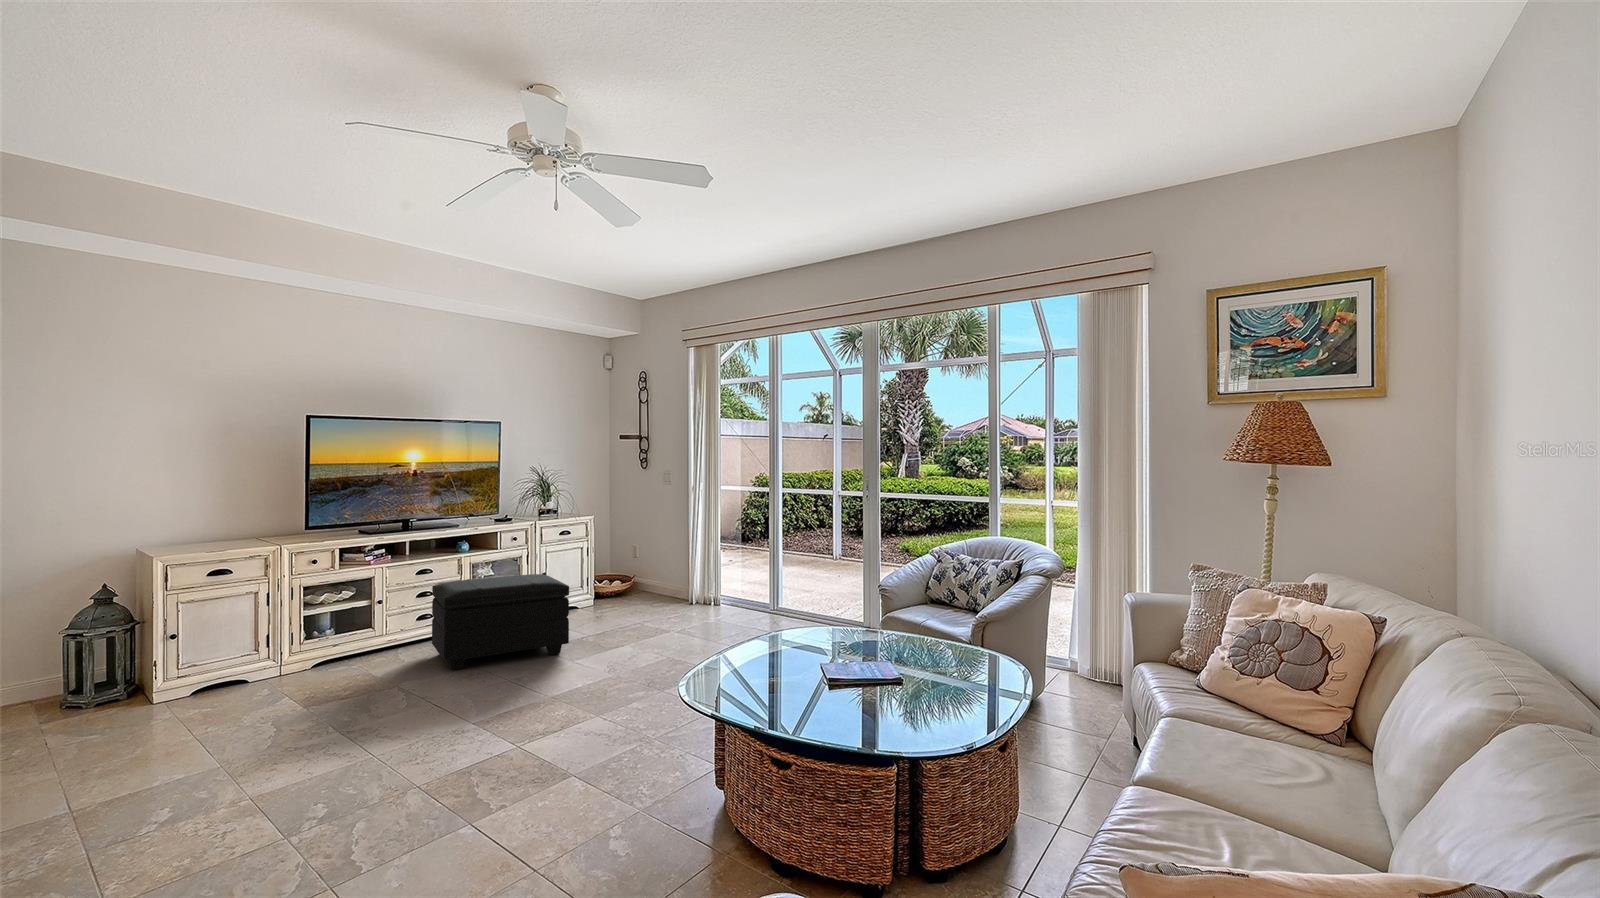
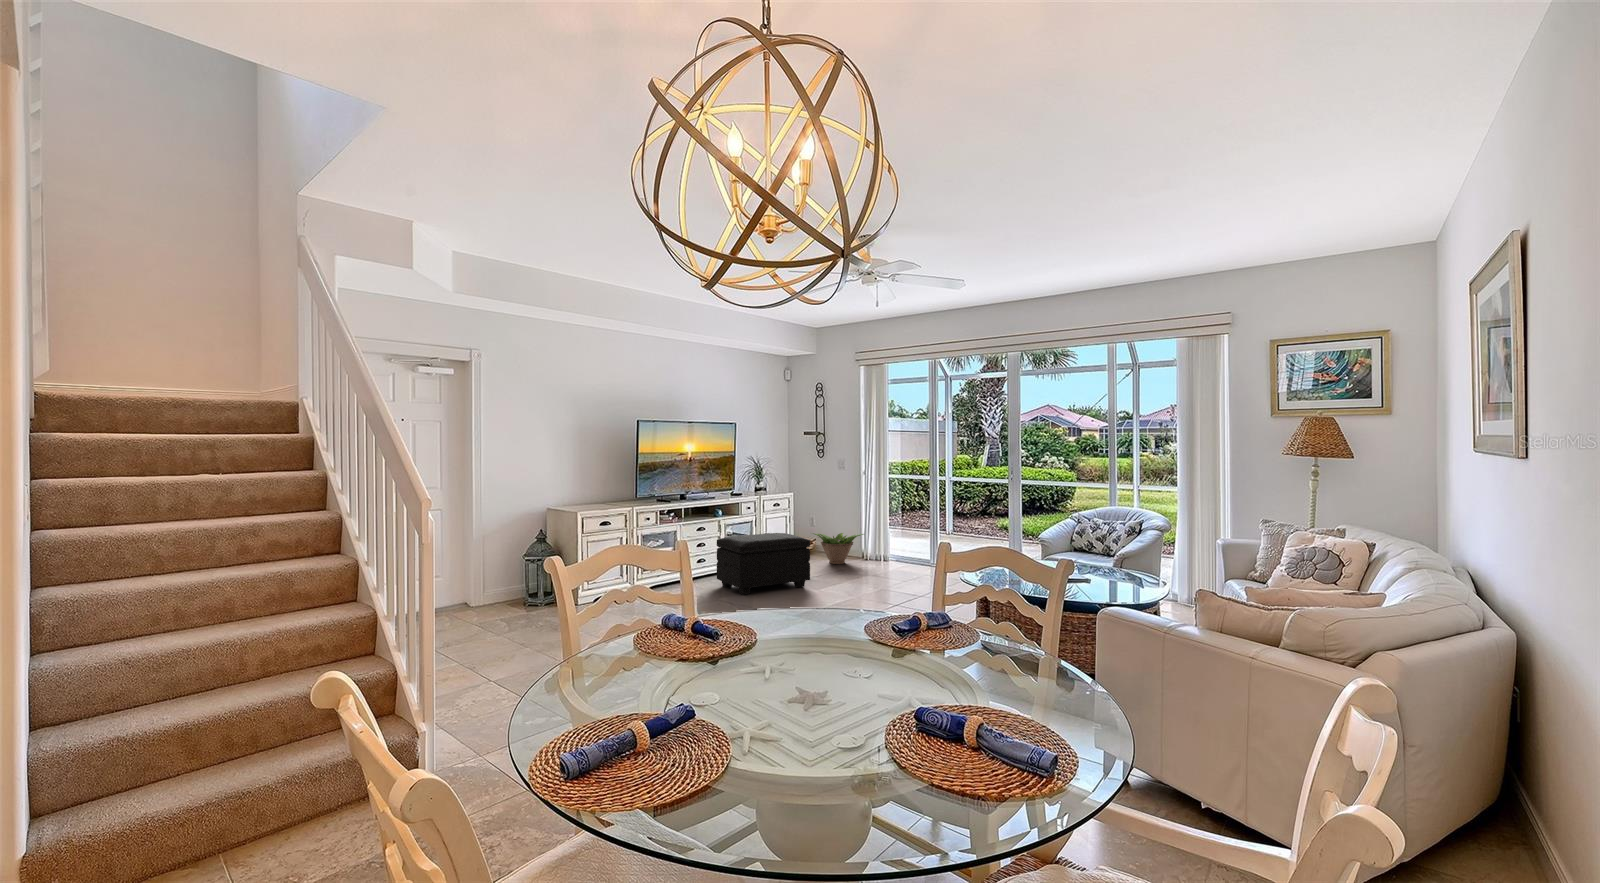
decorative plant: none [608,570,684,613] -> present [813,533,864,564]

